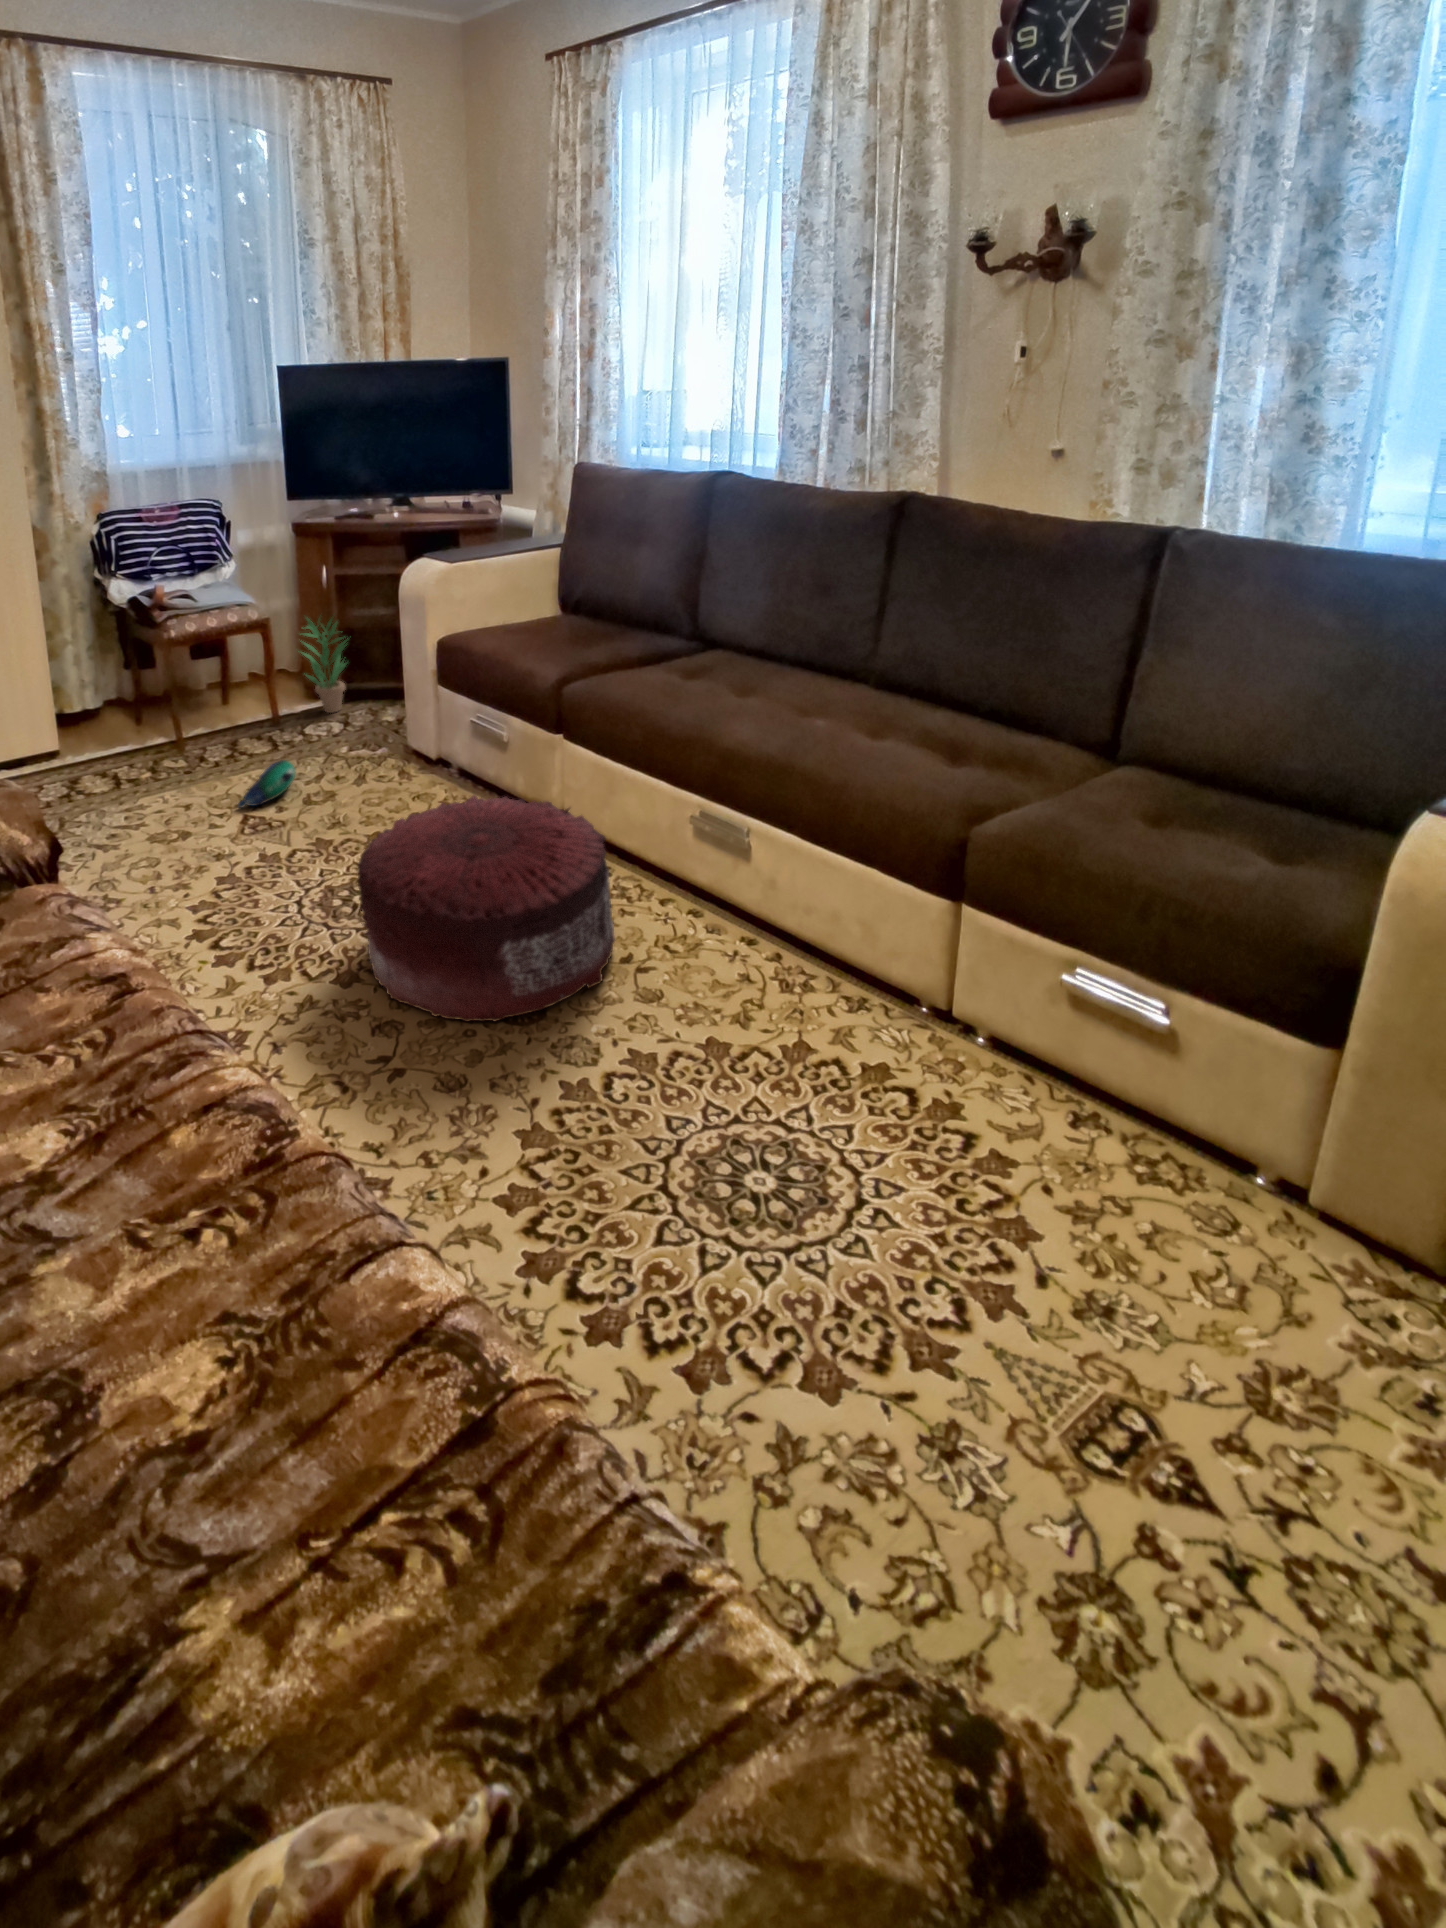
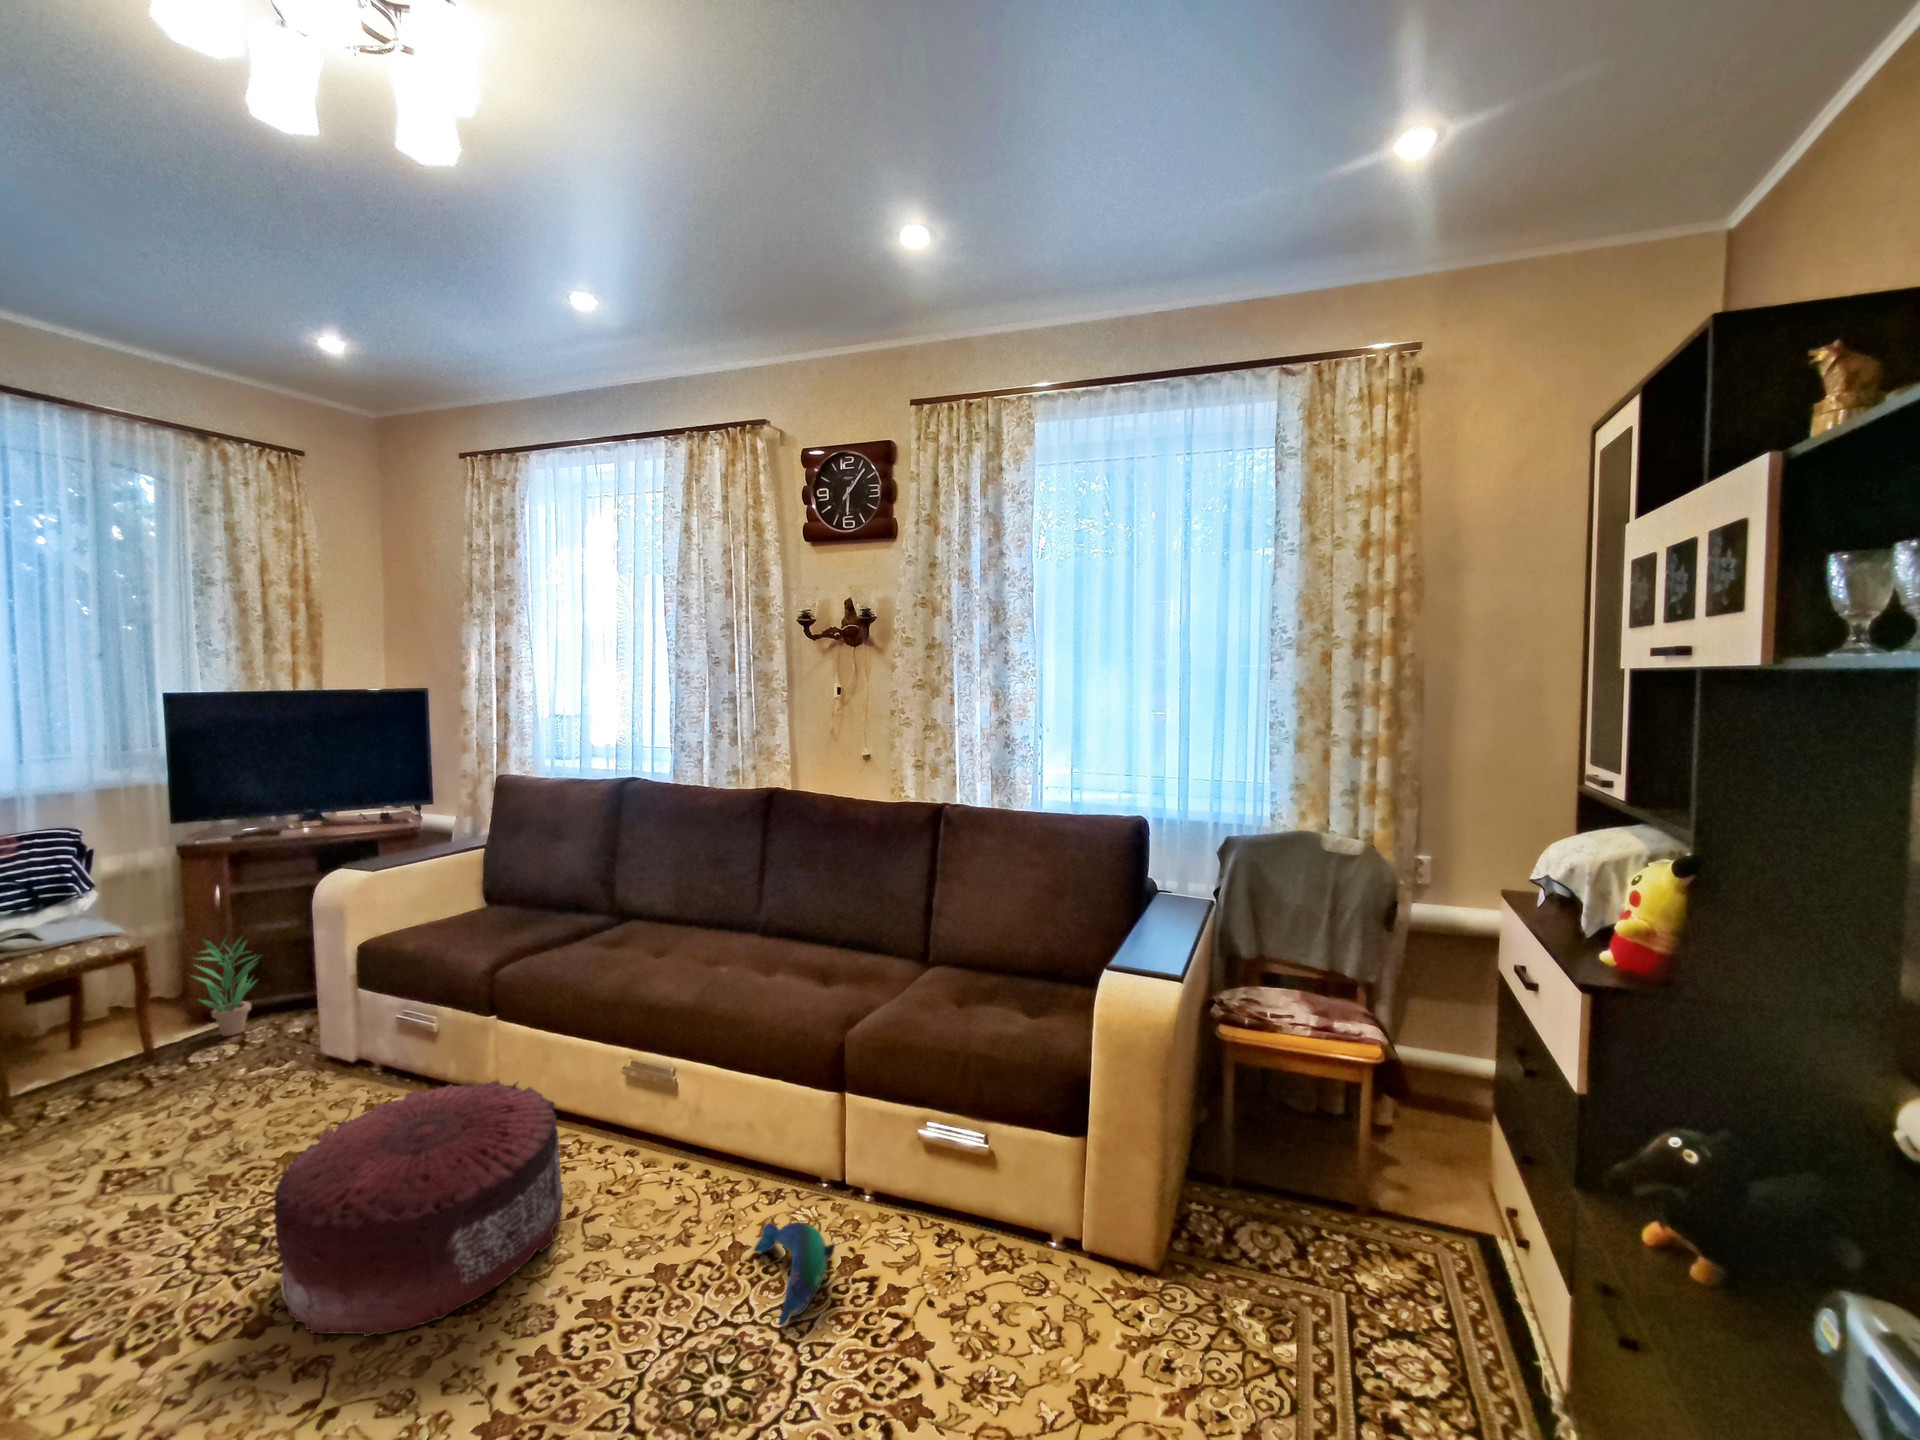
plush toy: present [238,760,295,808] -> present [754,1222,834,1326]

